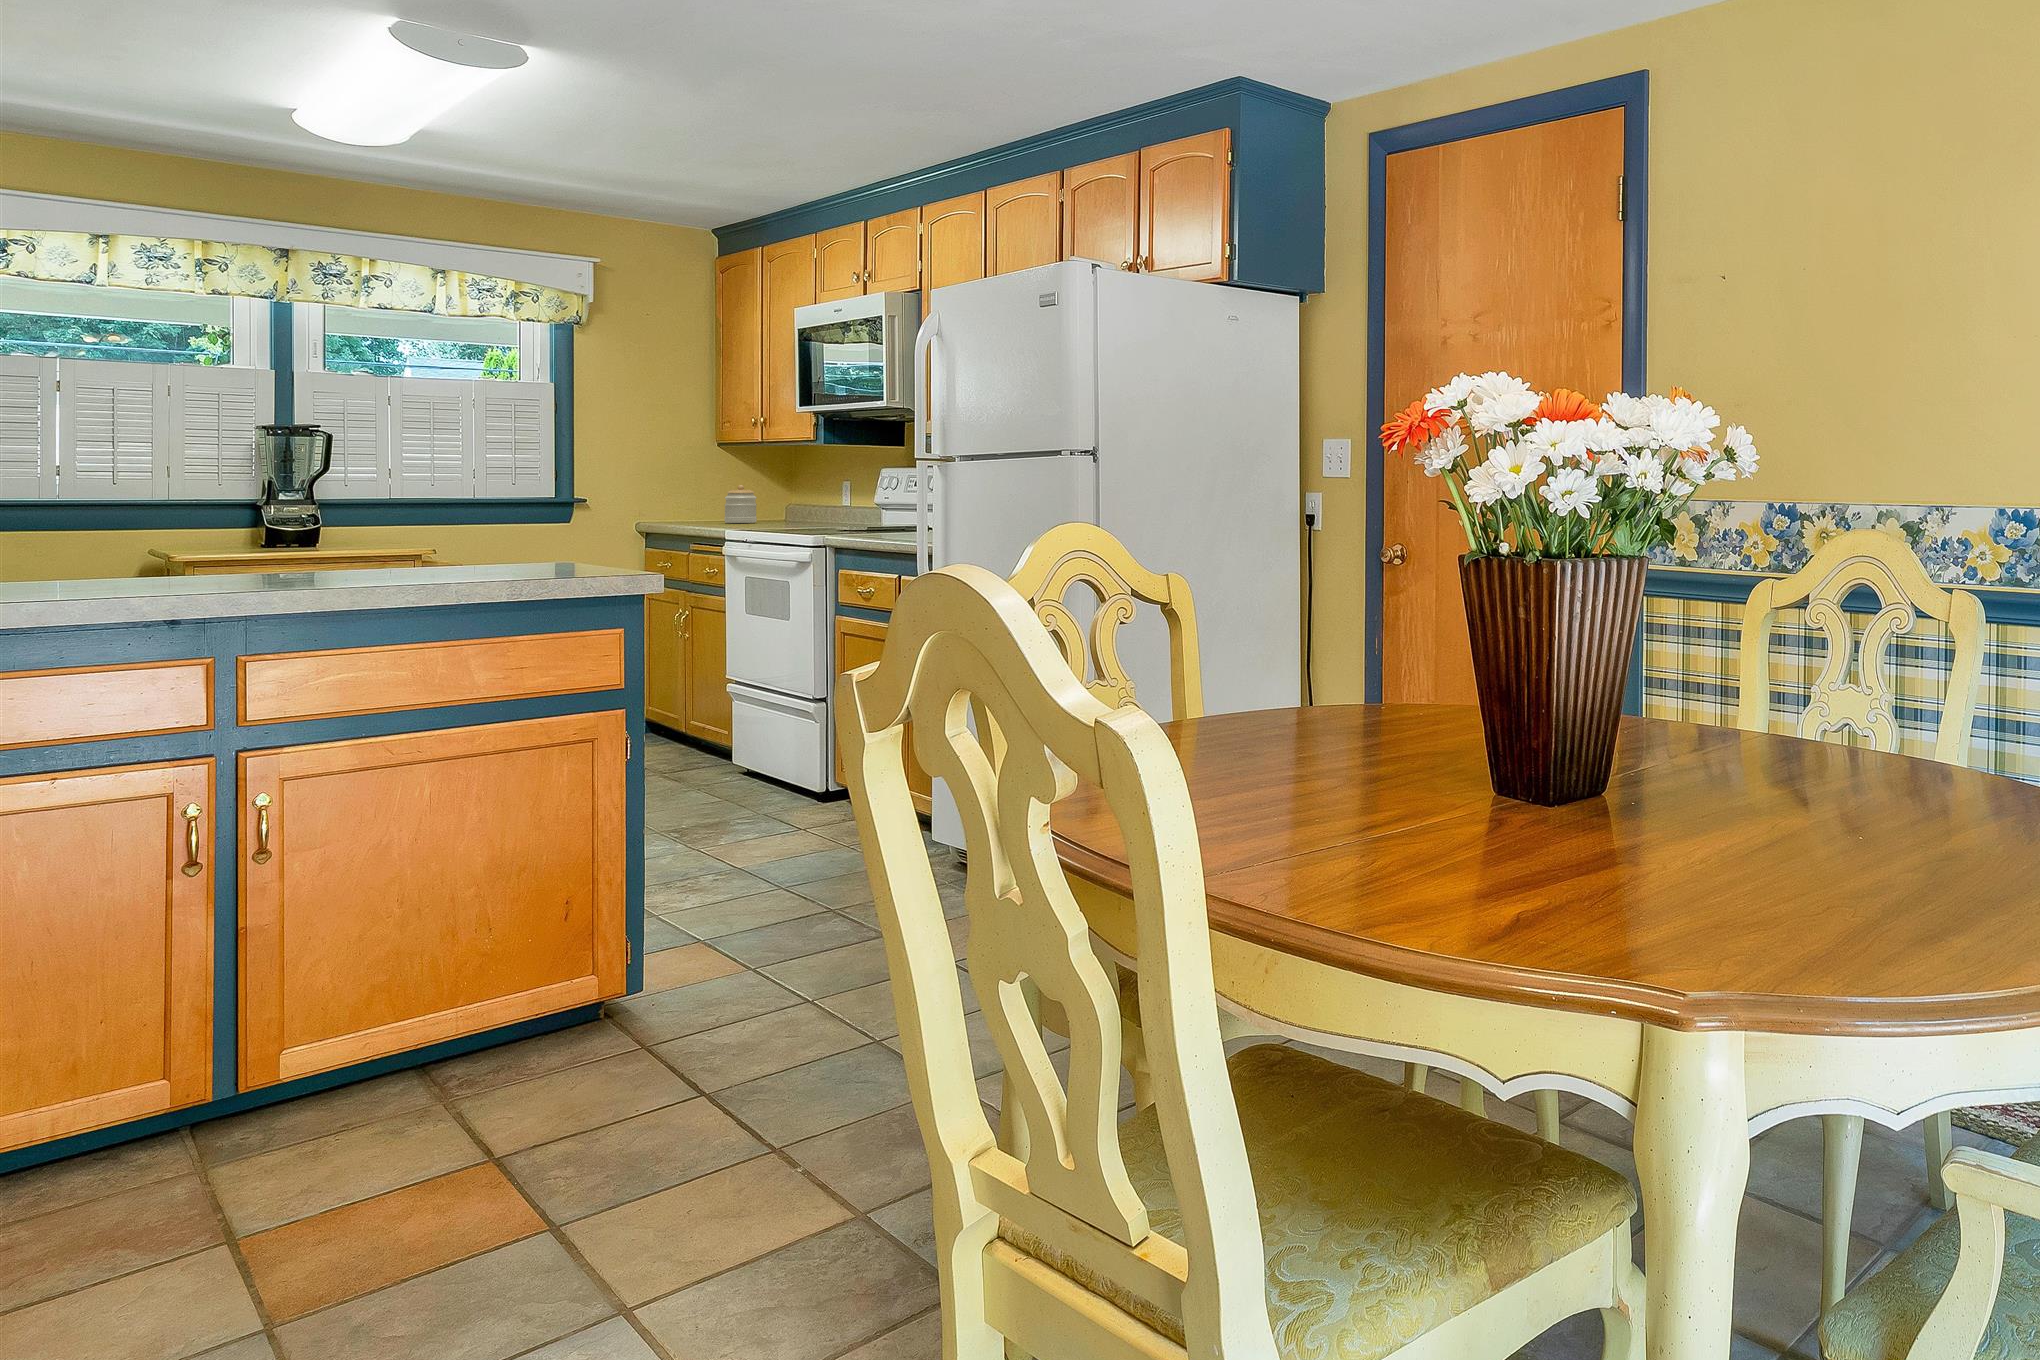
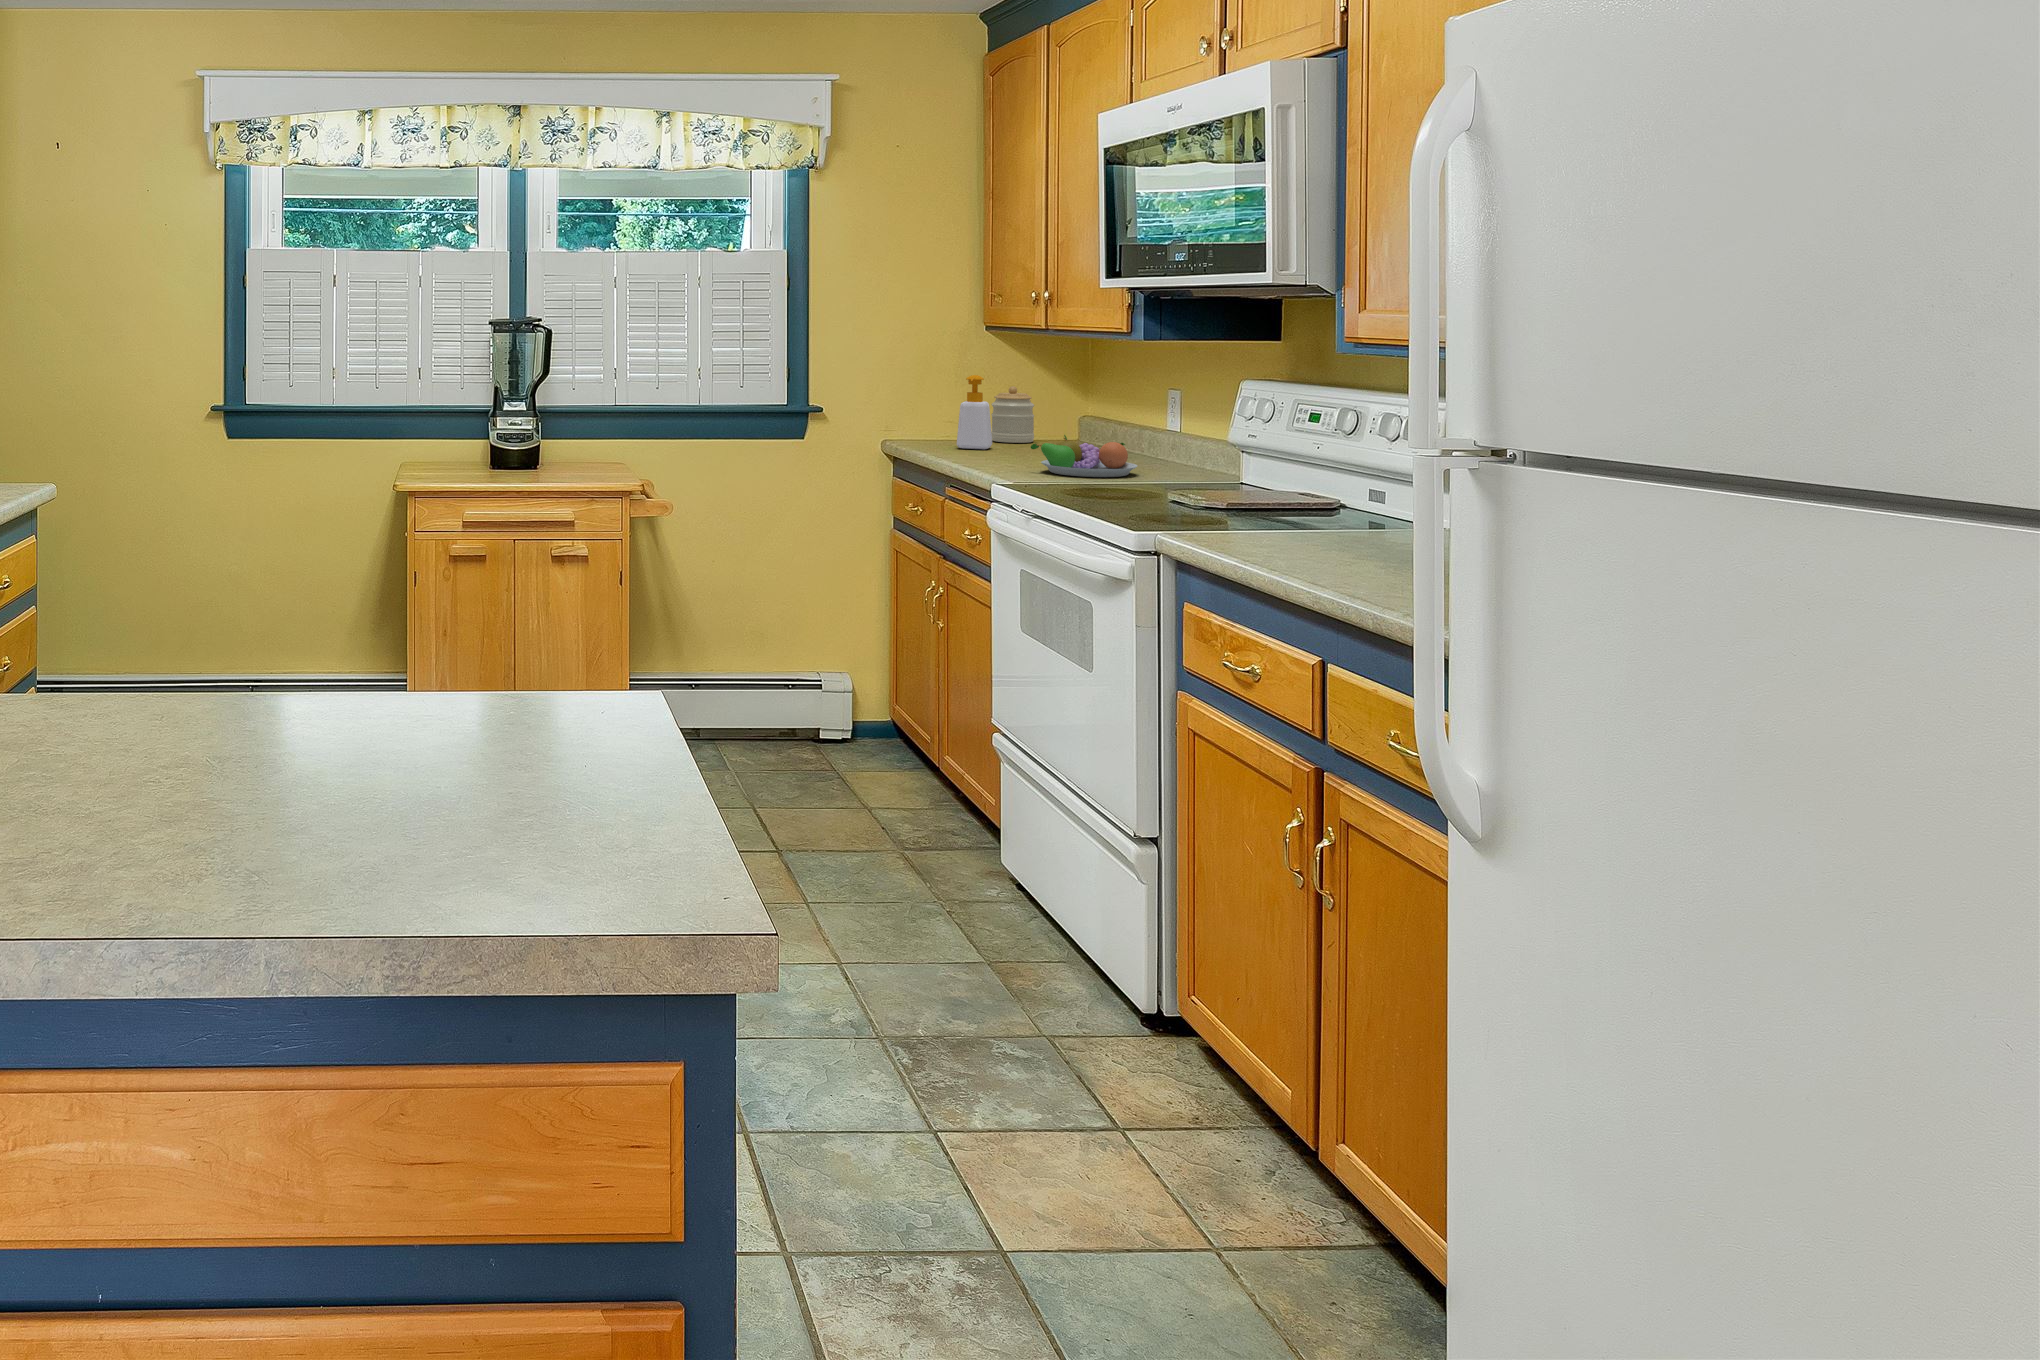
soap bottle: none [698,475,725,525] -> present [957,375,992,449]
fruit bowl: none [753,505,823,528] -> present [1031,435,1137,477]

